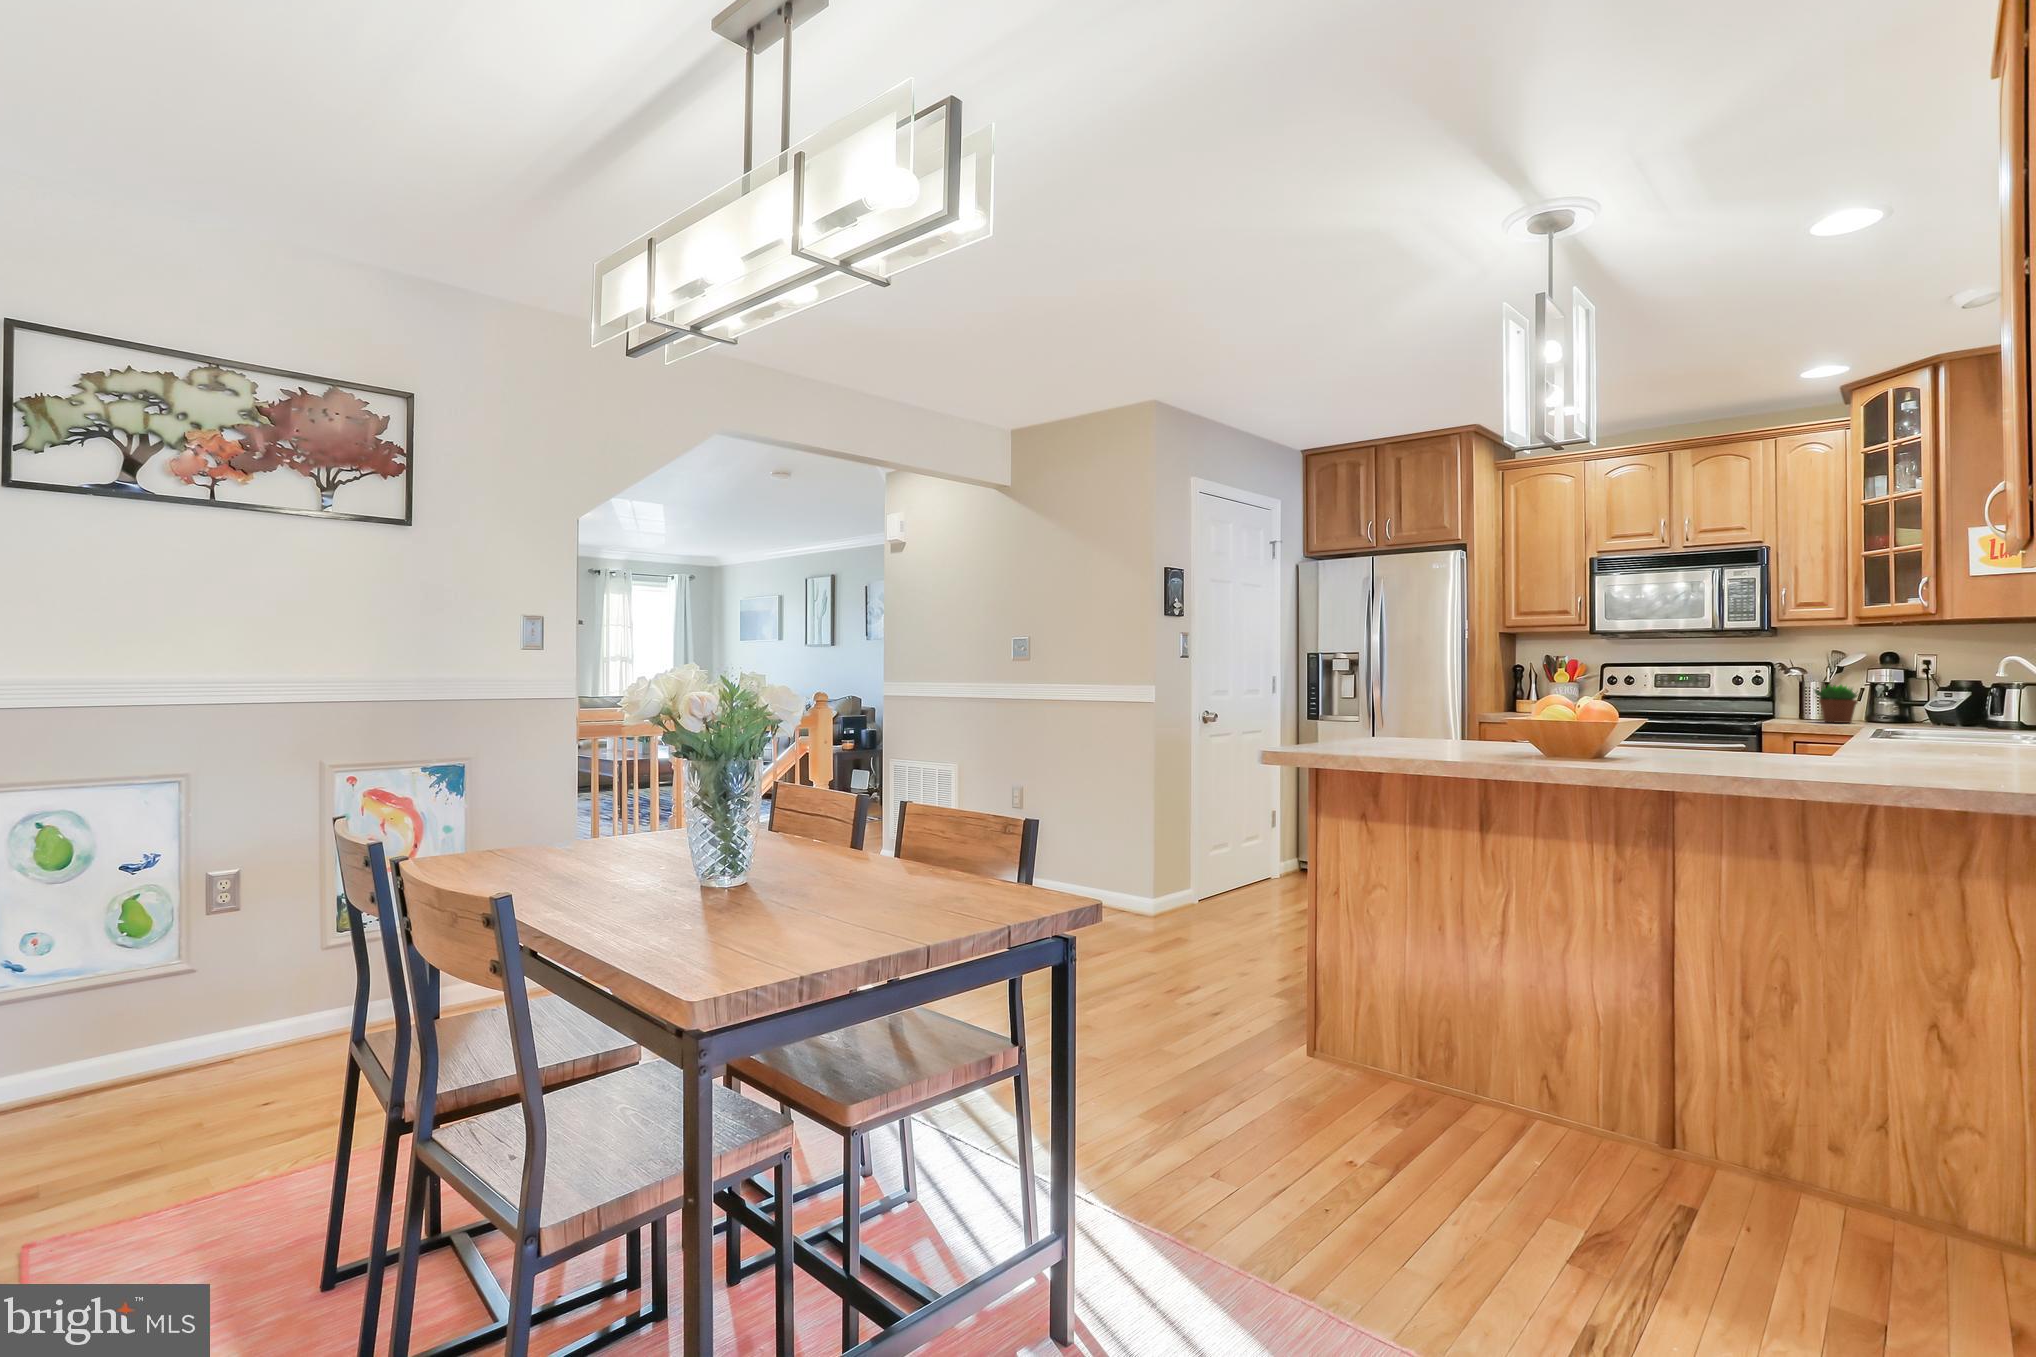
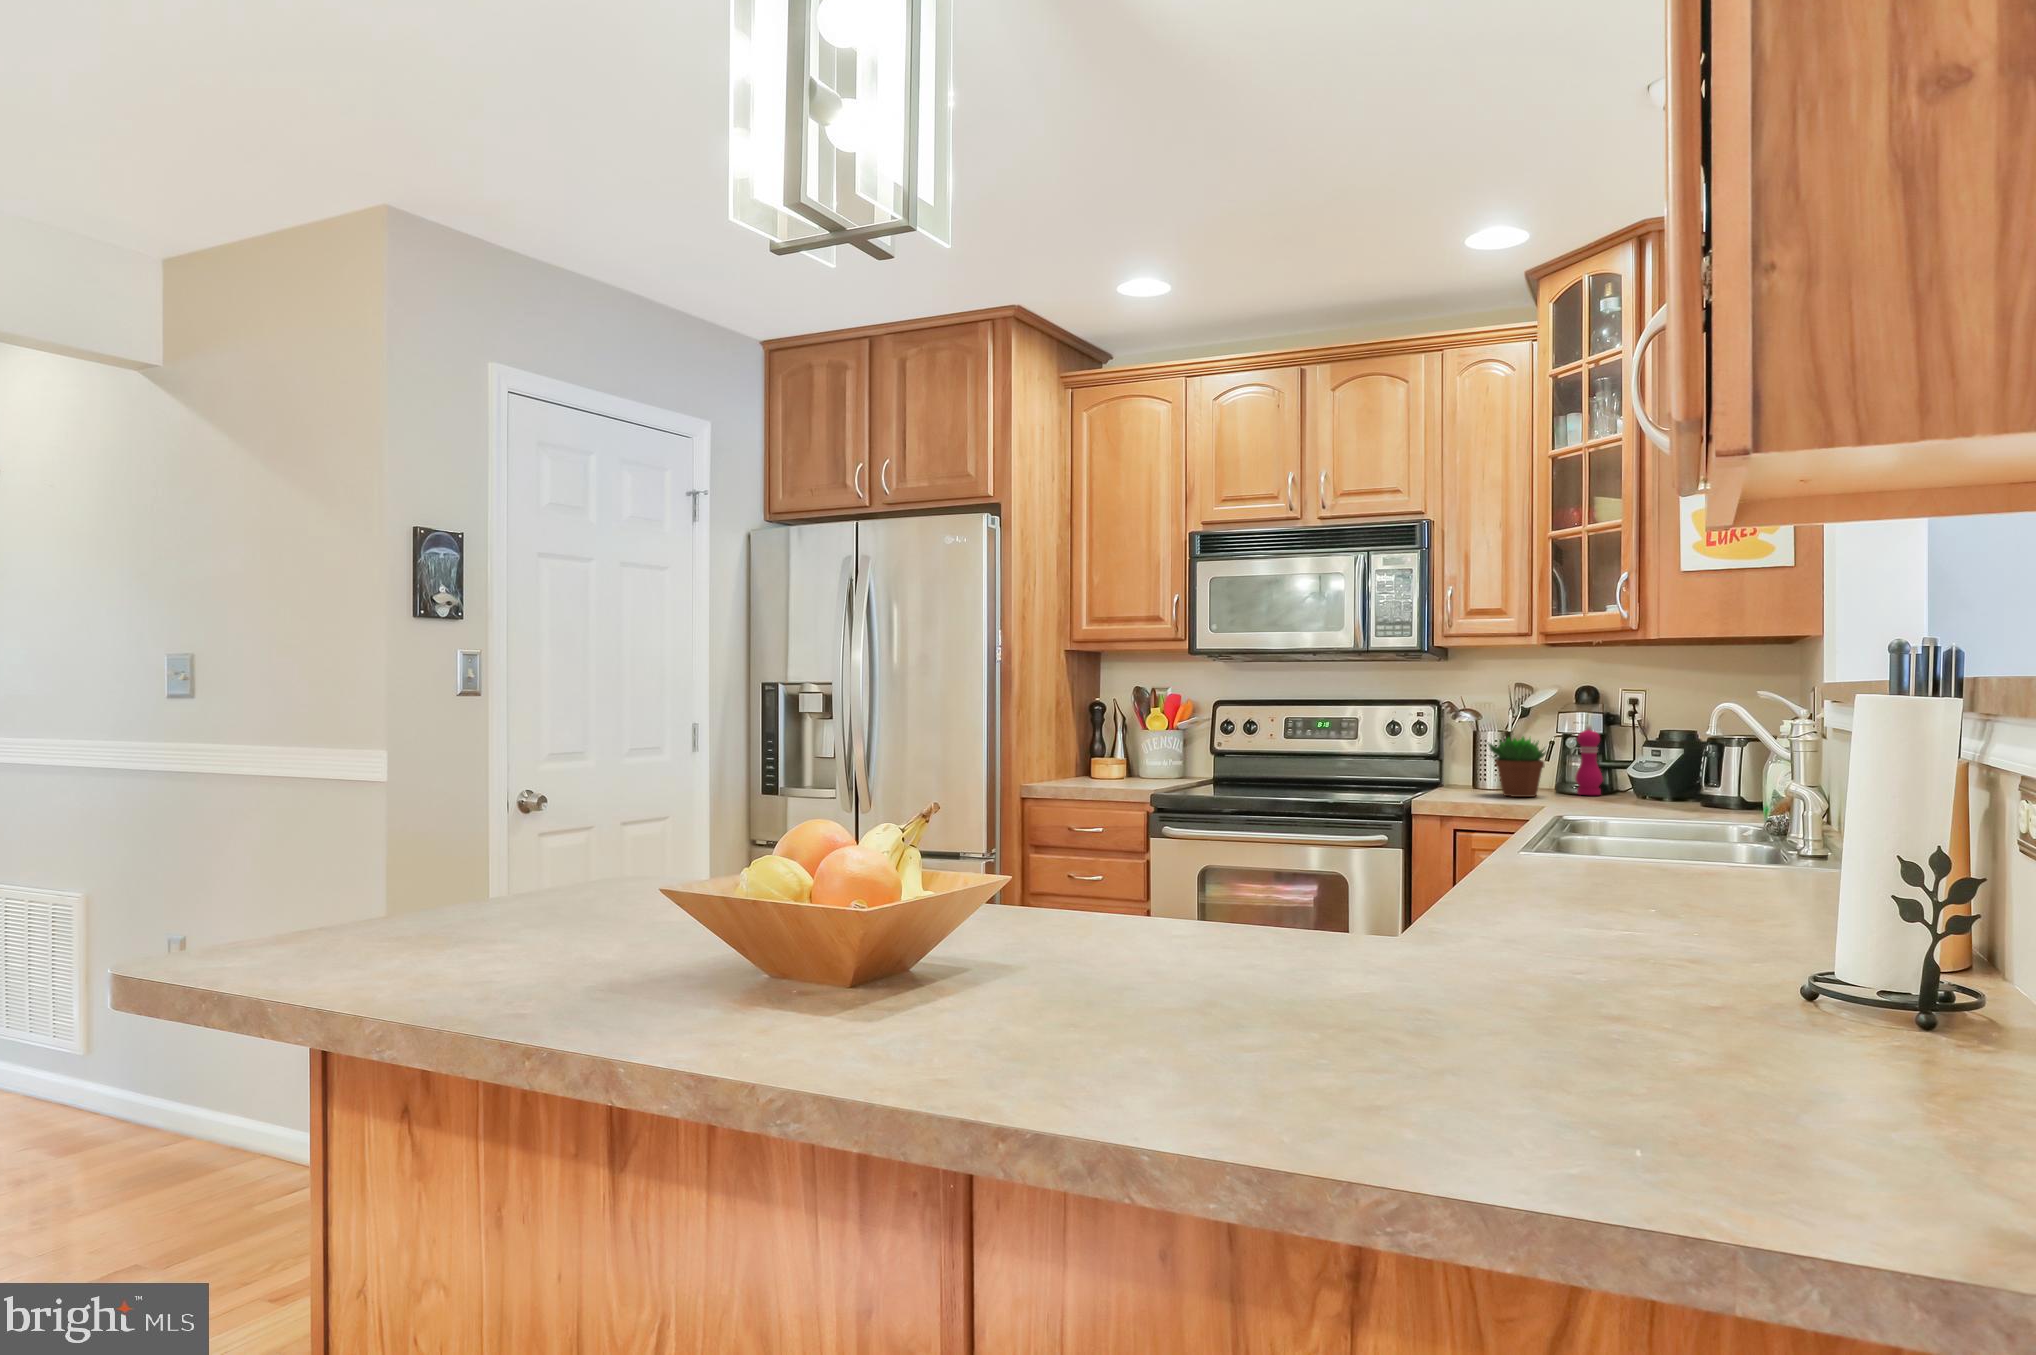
pepper mill: none [1882,677,1904,723] -> present [1575,725,1603,795]

